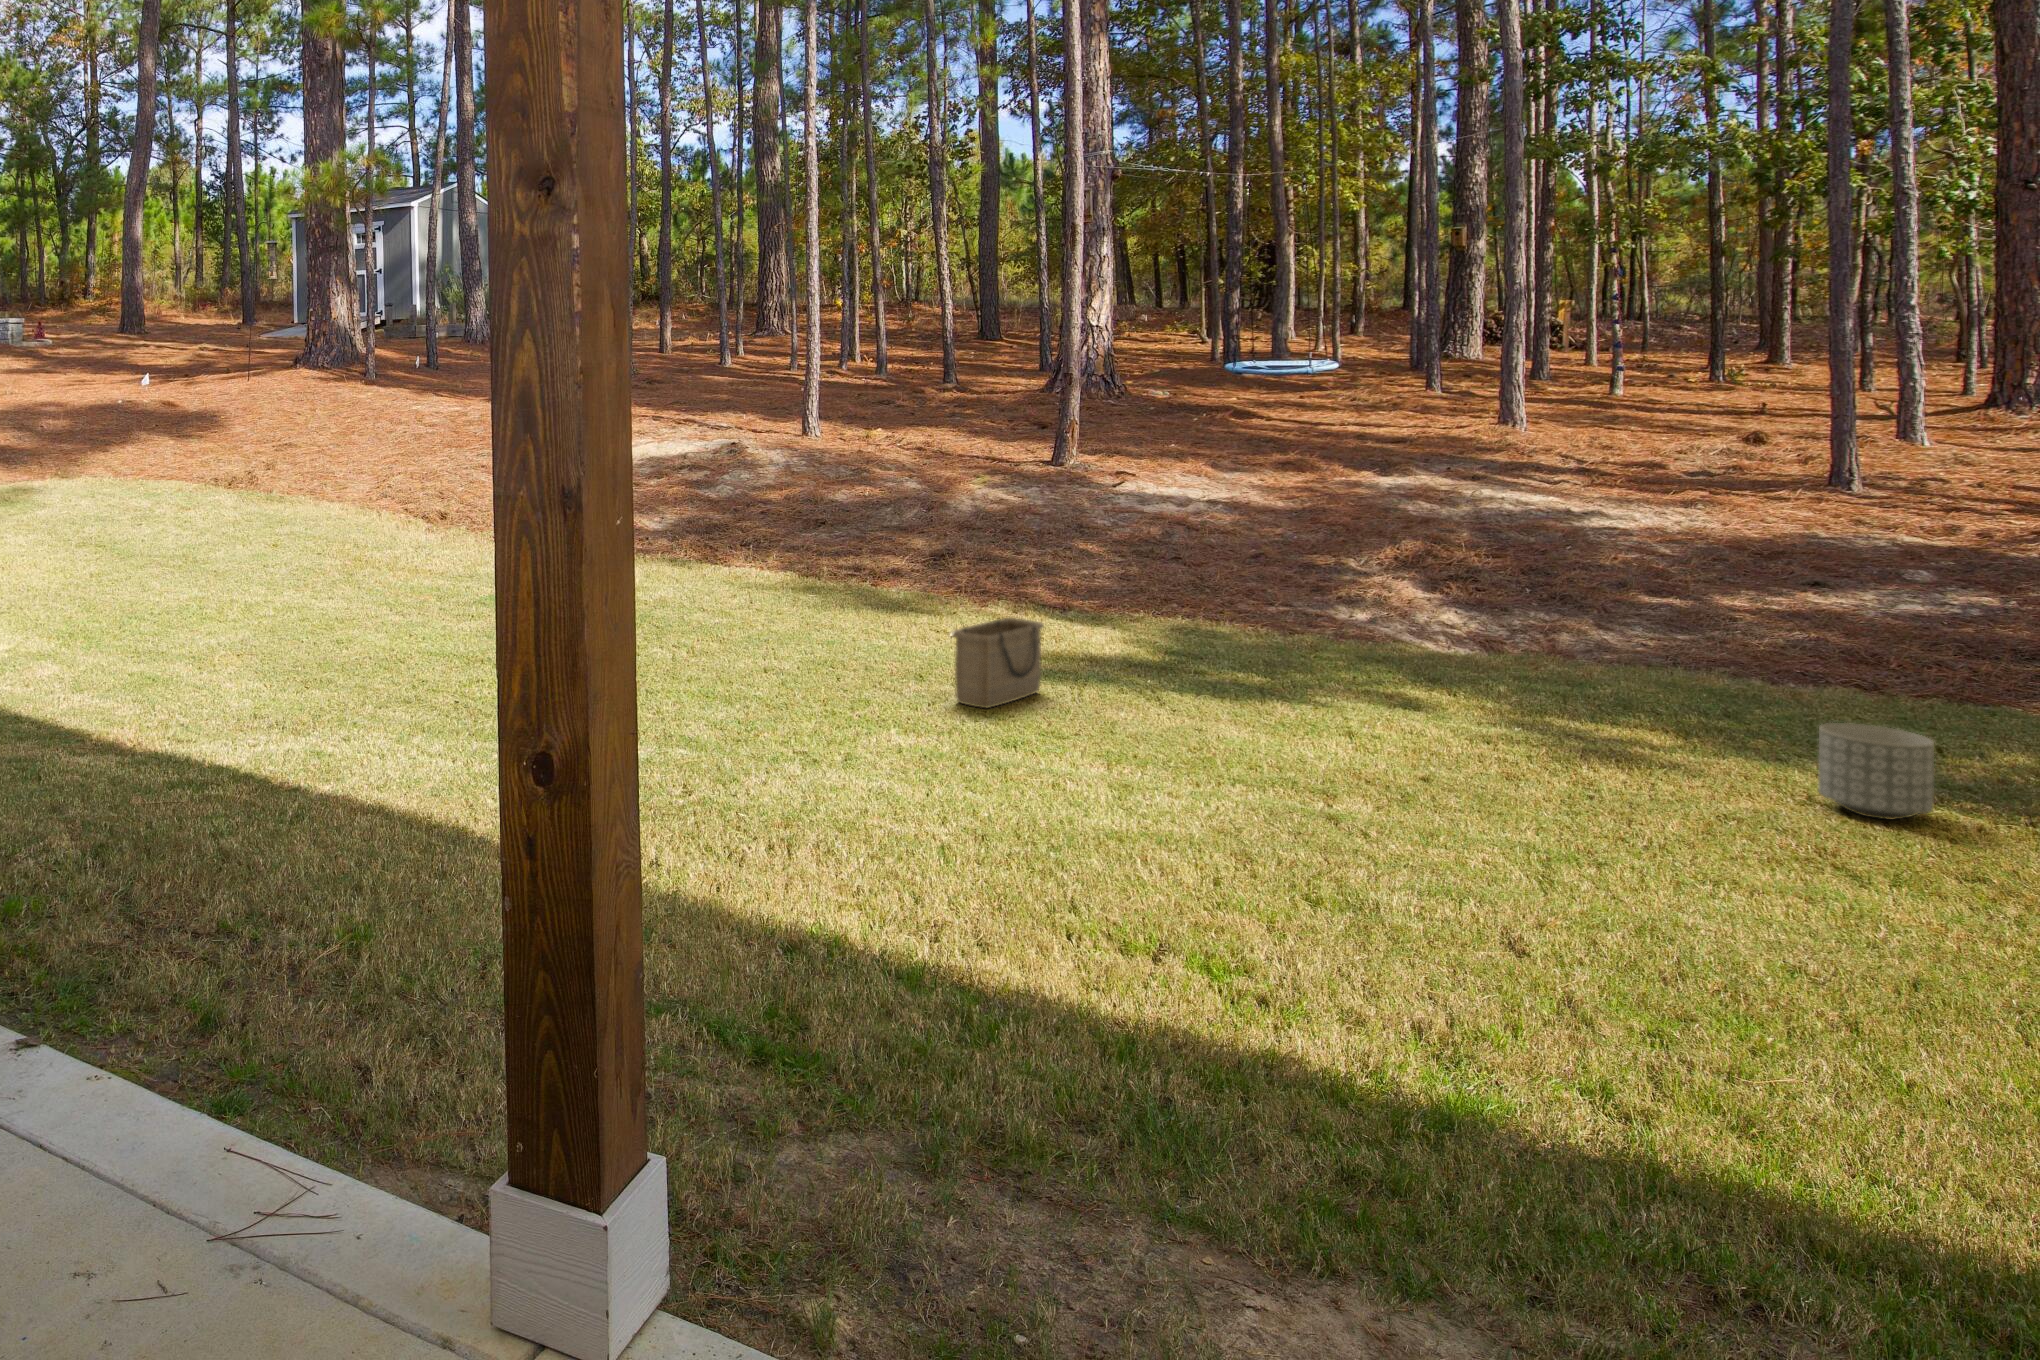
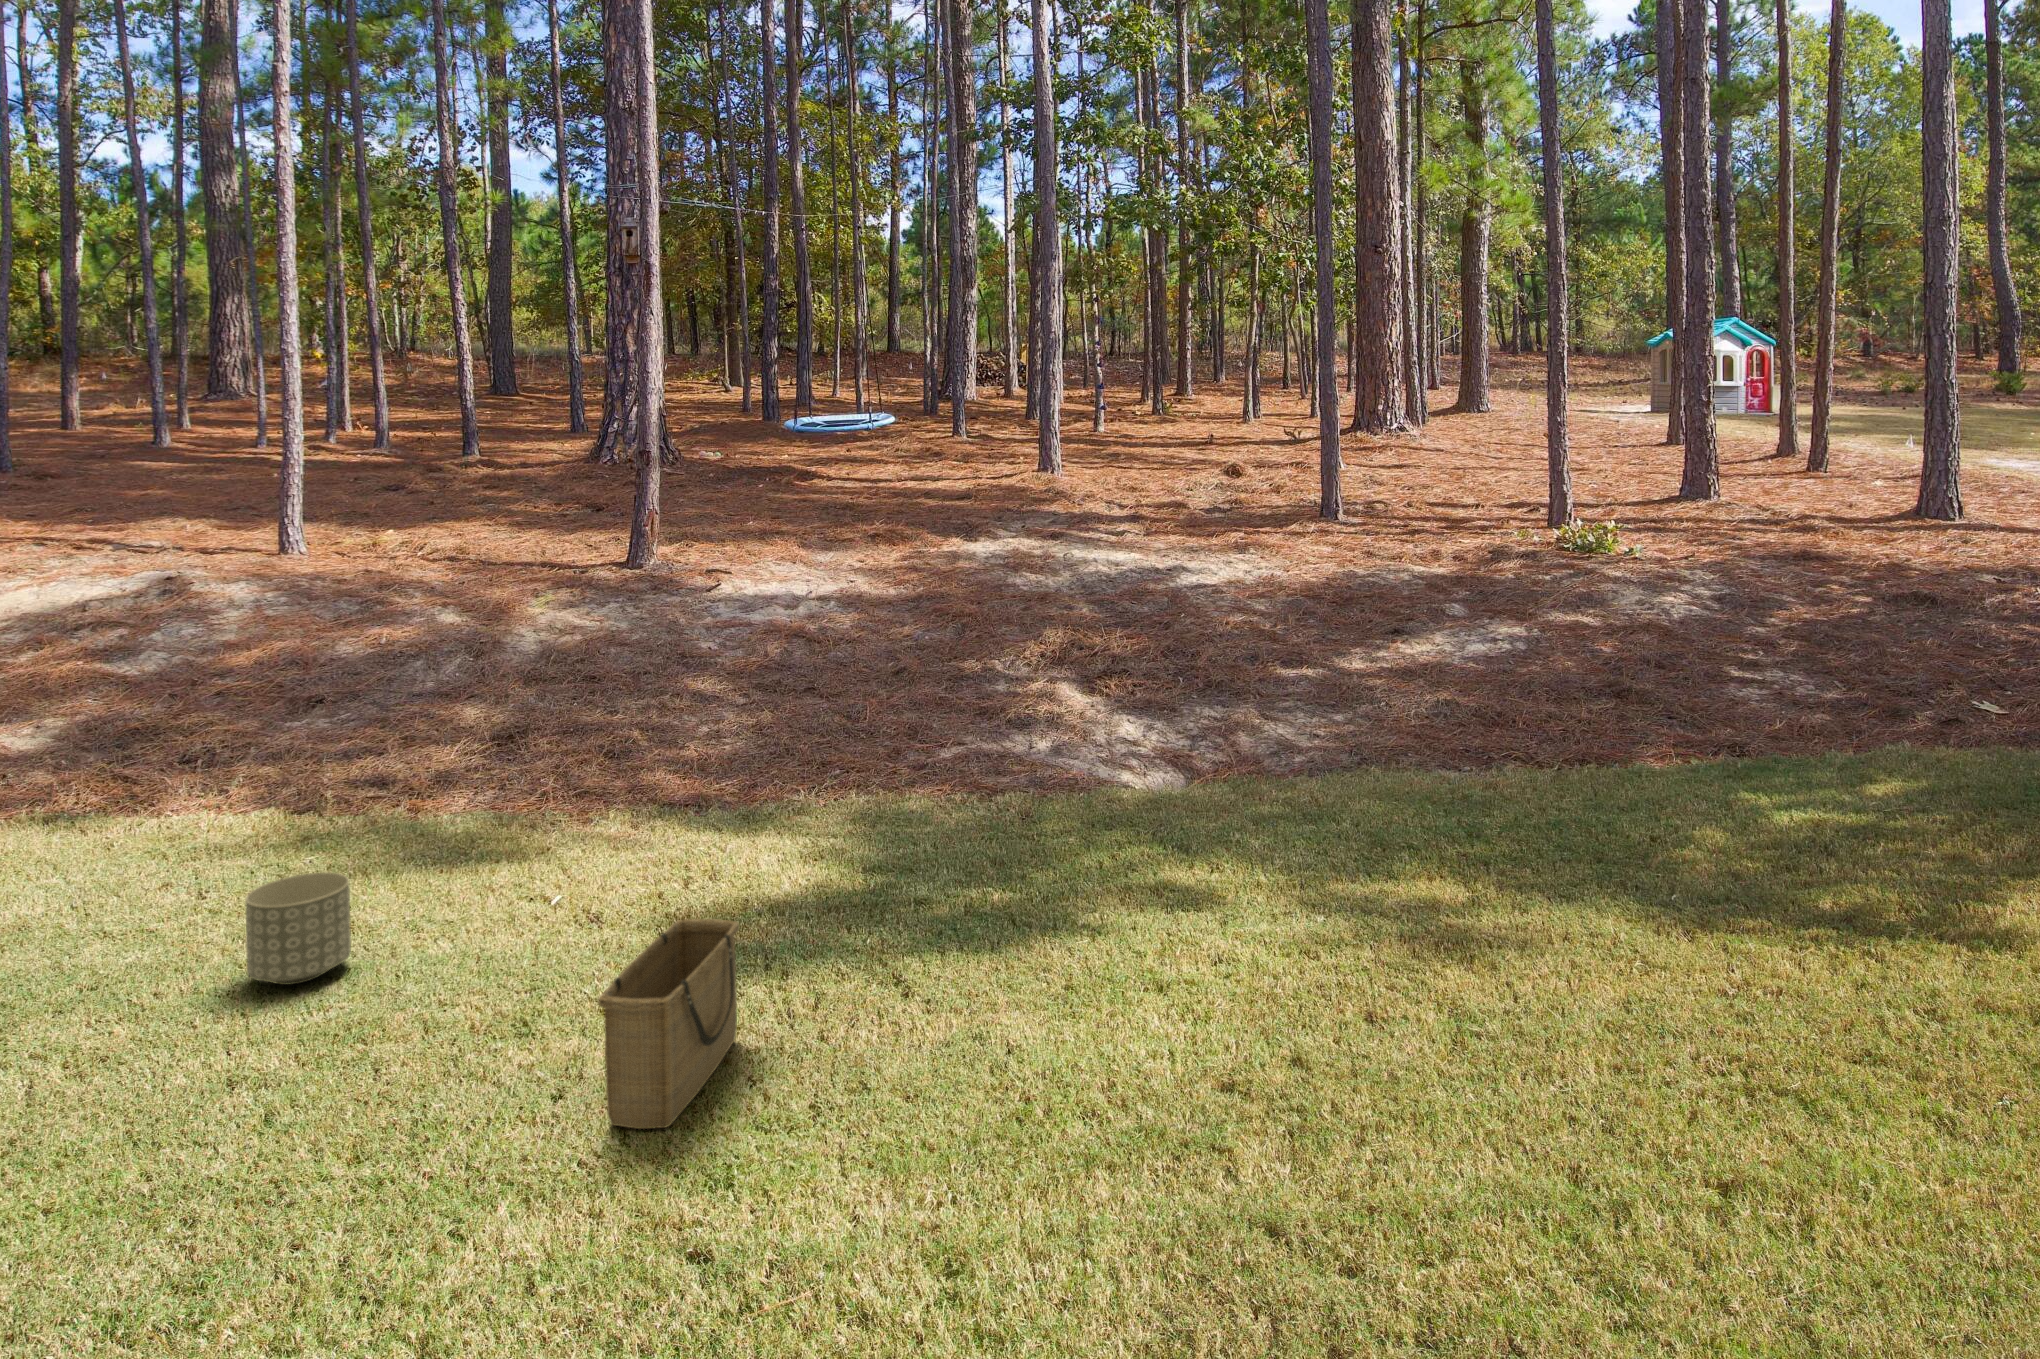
planter: present [1818,723,1934,820] -> present [245,872,351,985]

